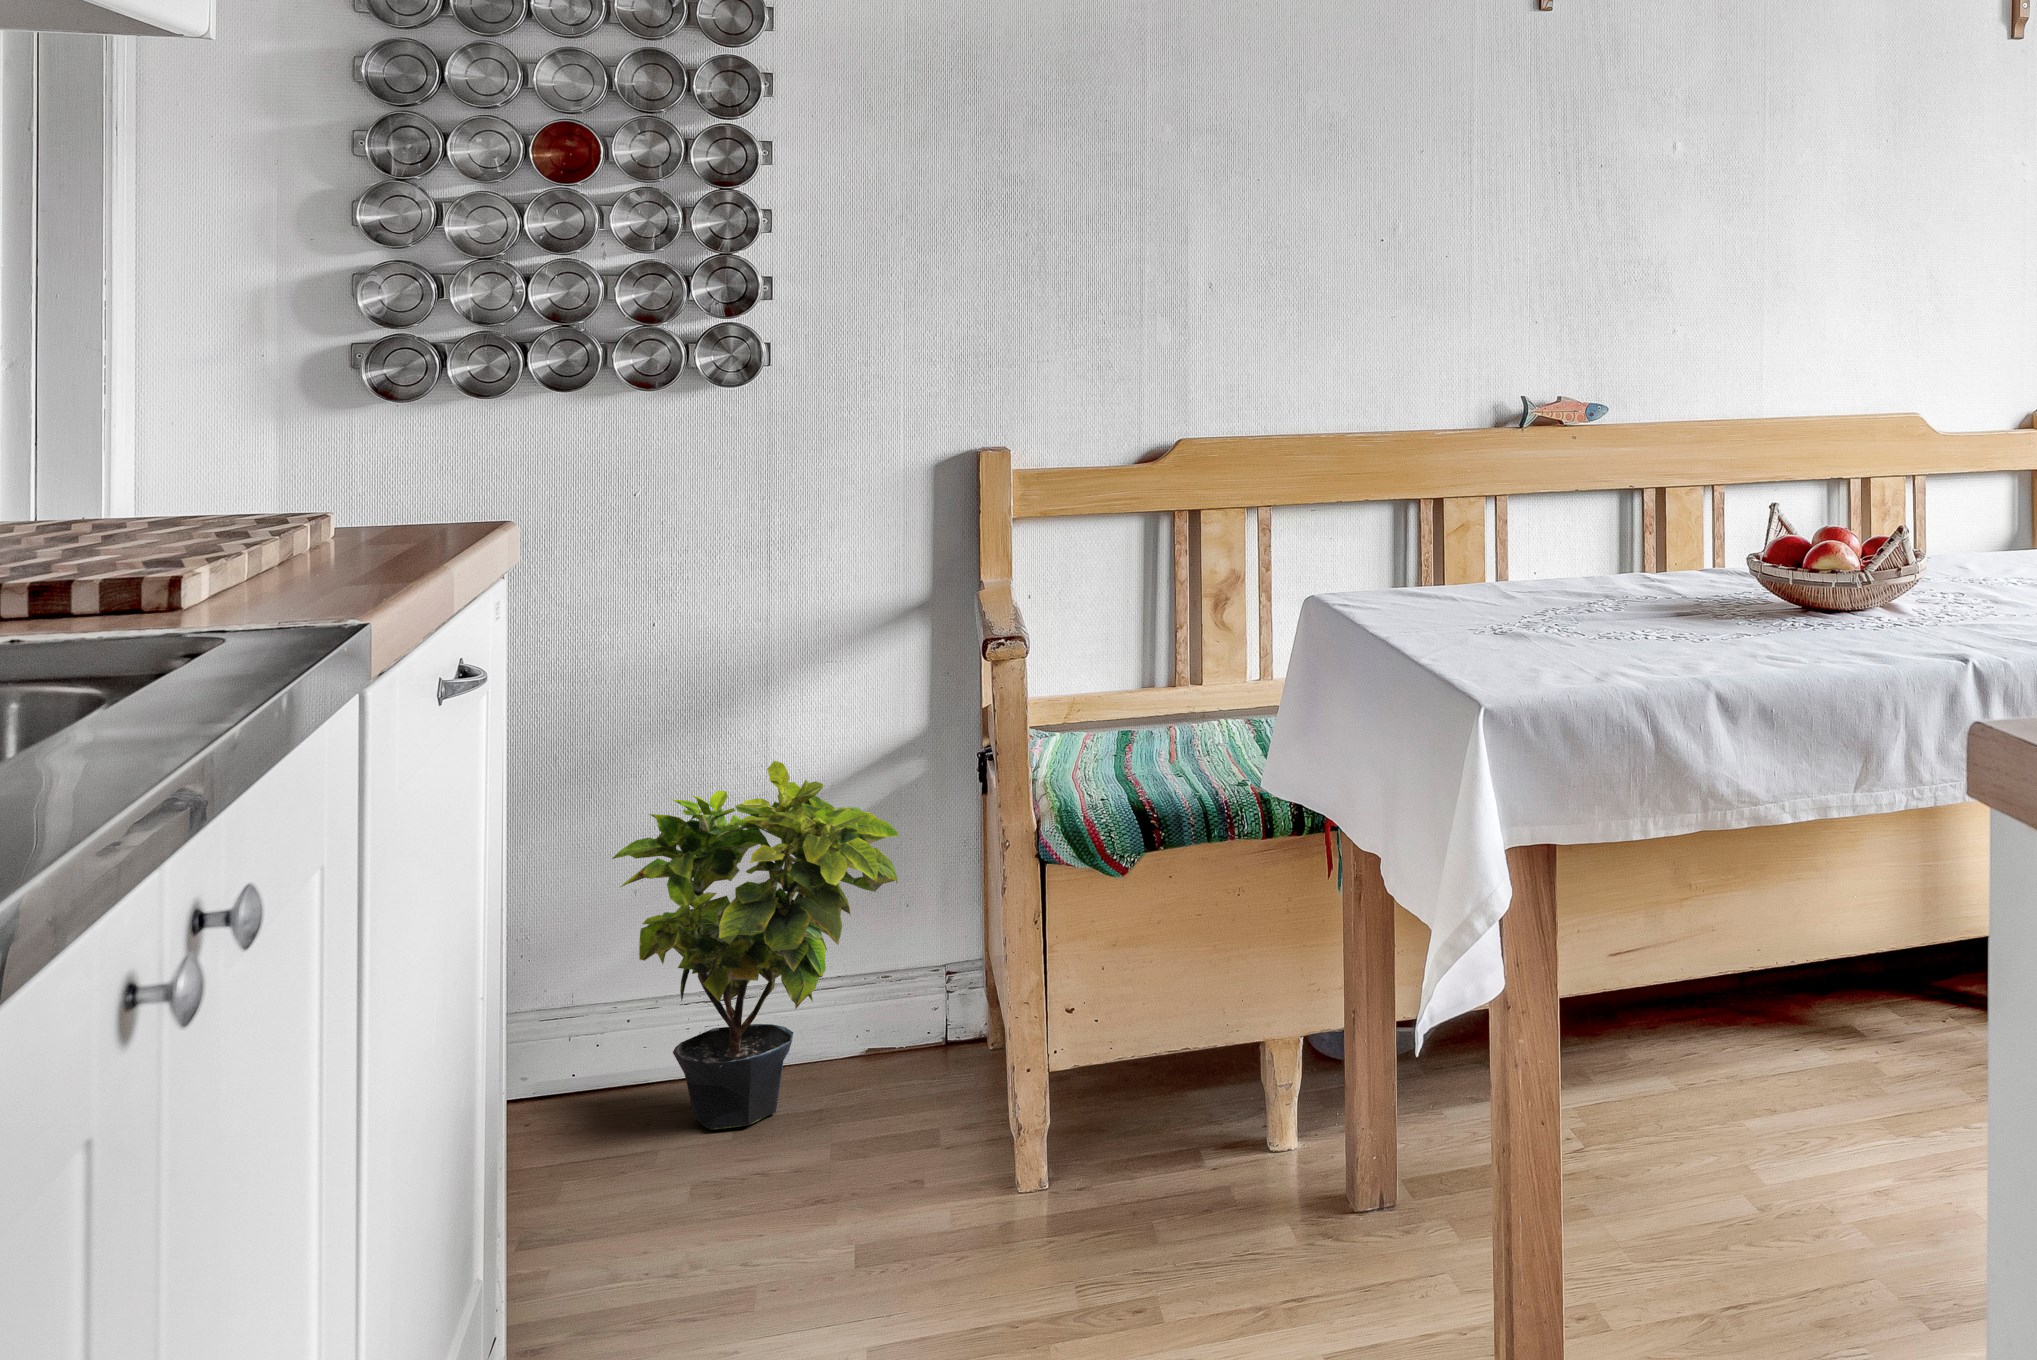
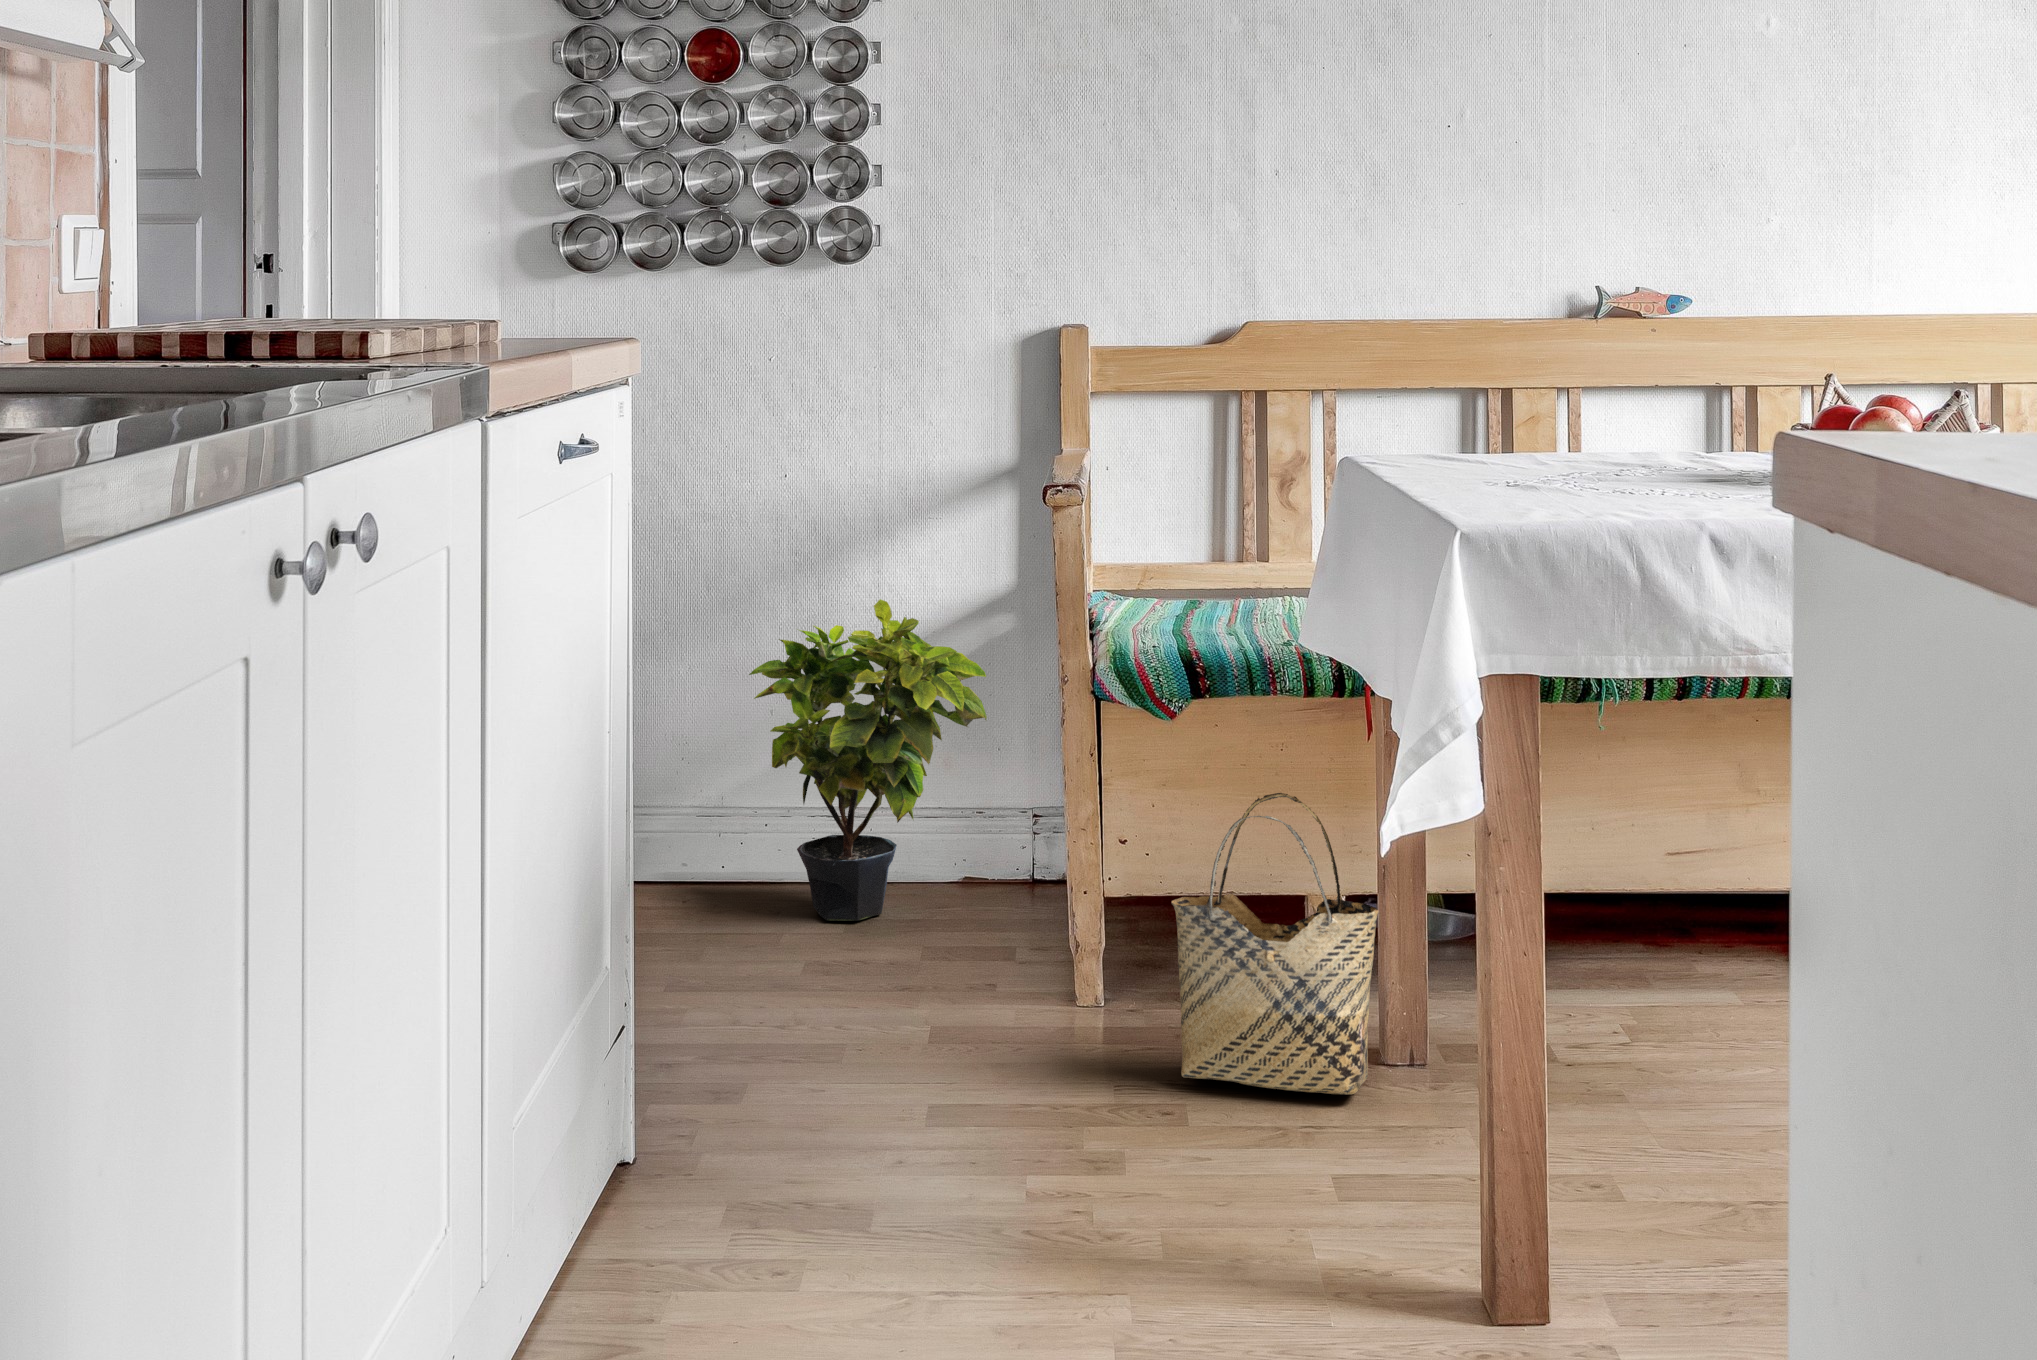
woven basket: none [1141,957,1359,1277] -> present [1172,793,1379,1094]

